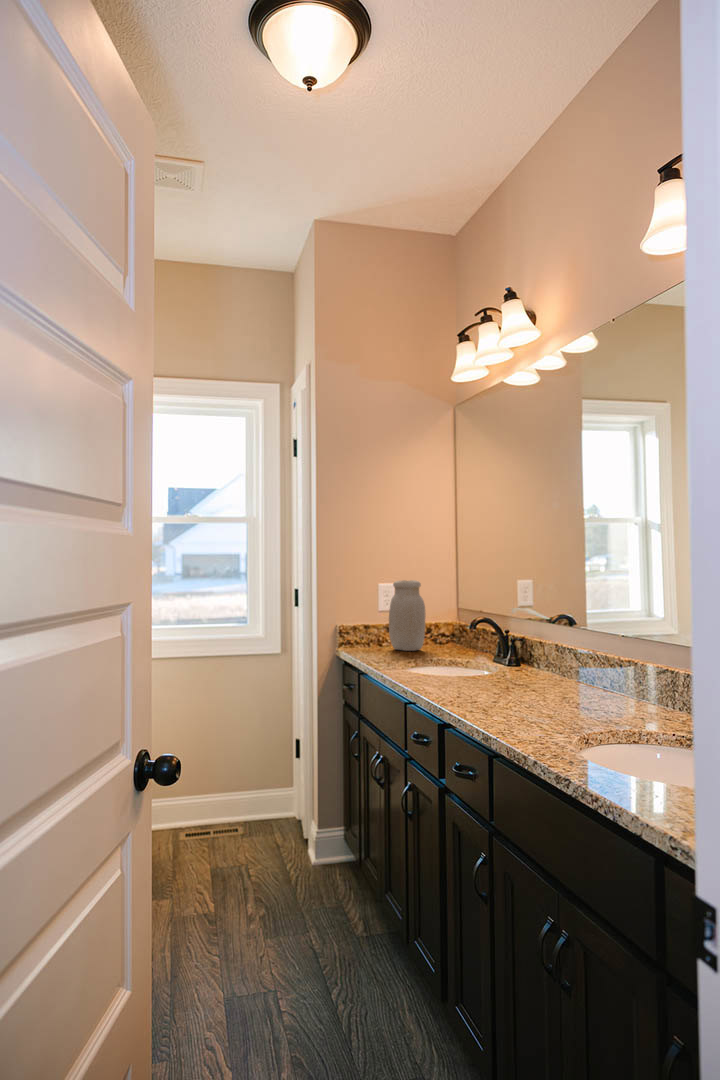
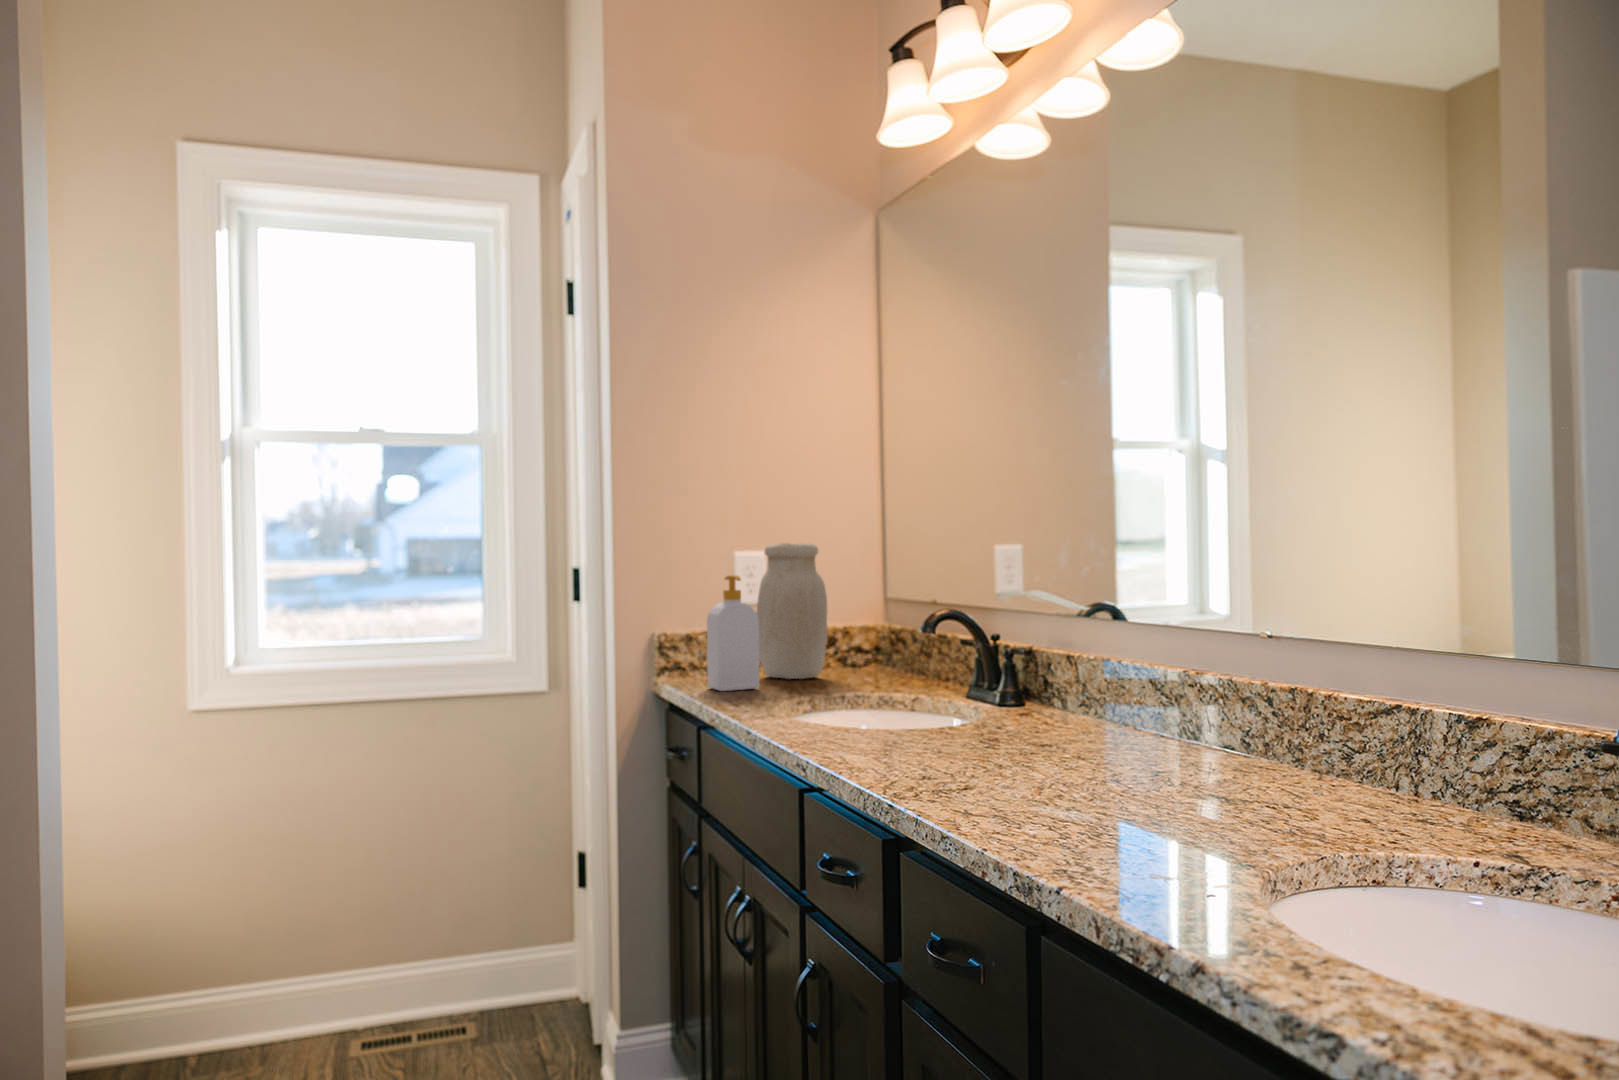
soap bottle: none [363,598,390,657] -> present [707,575,760,691]

